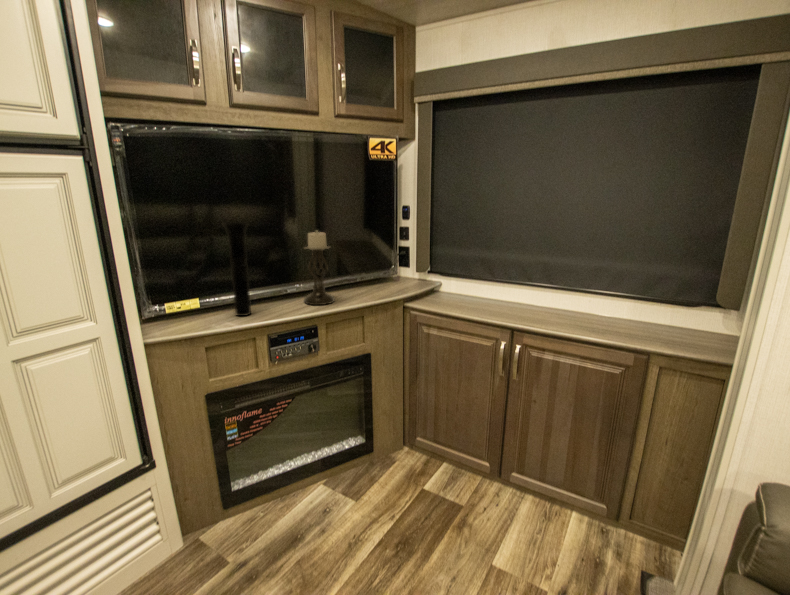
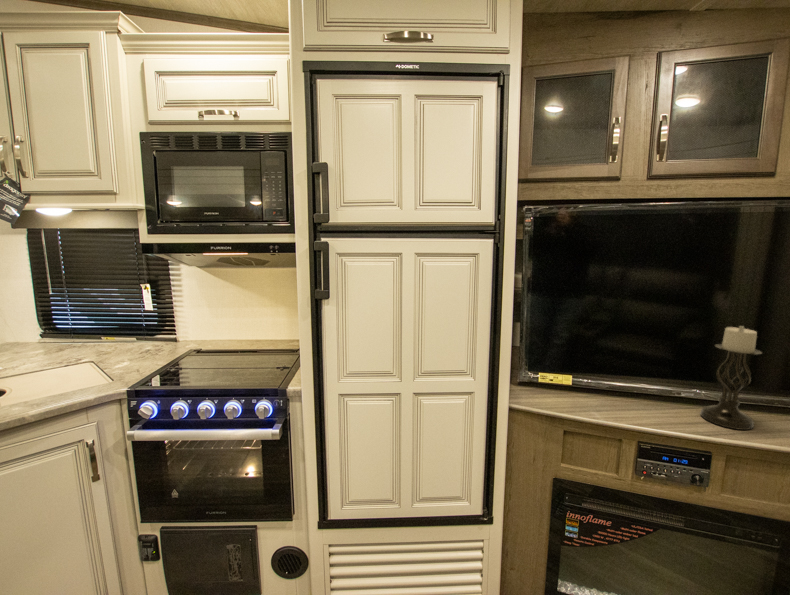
vase: present [223,223,251,316] -> none [603,303,641,410]

